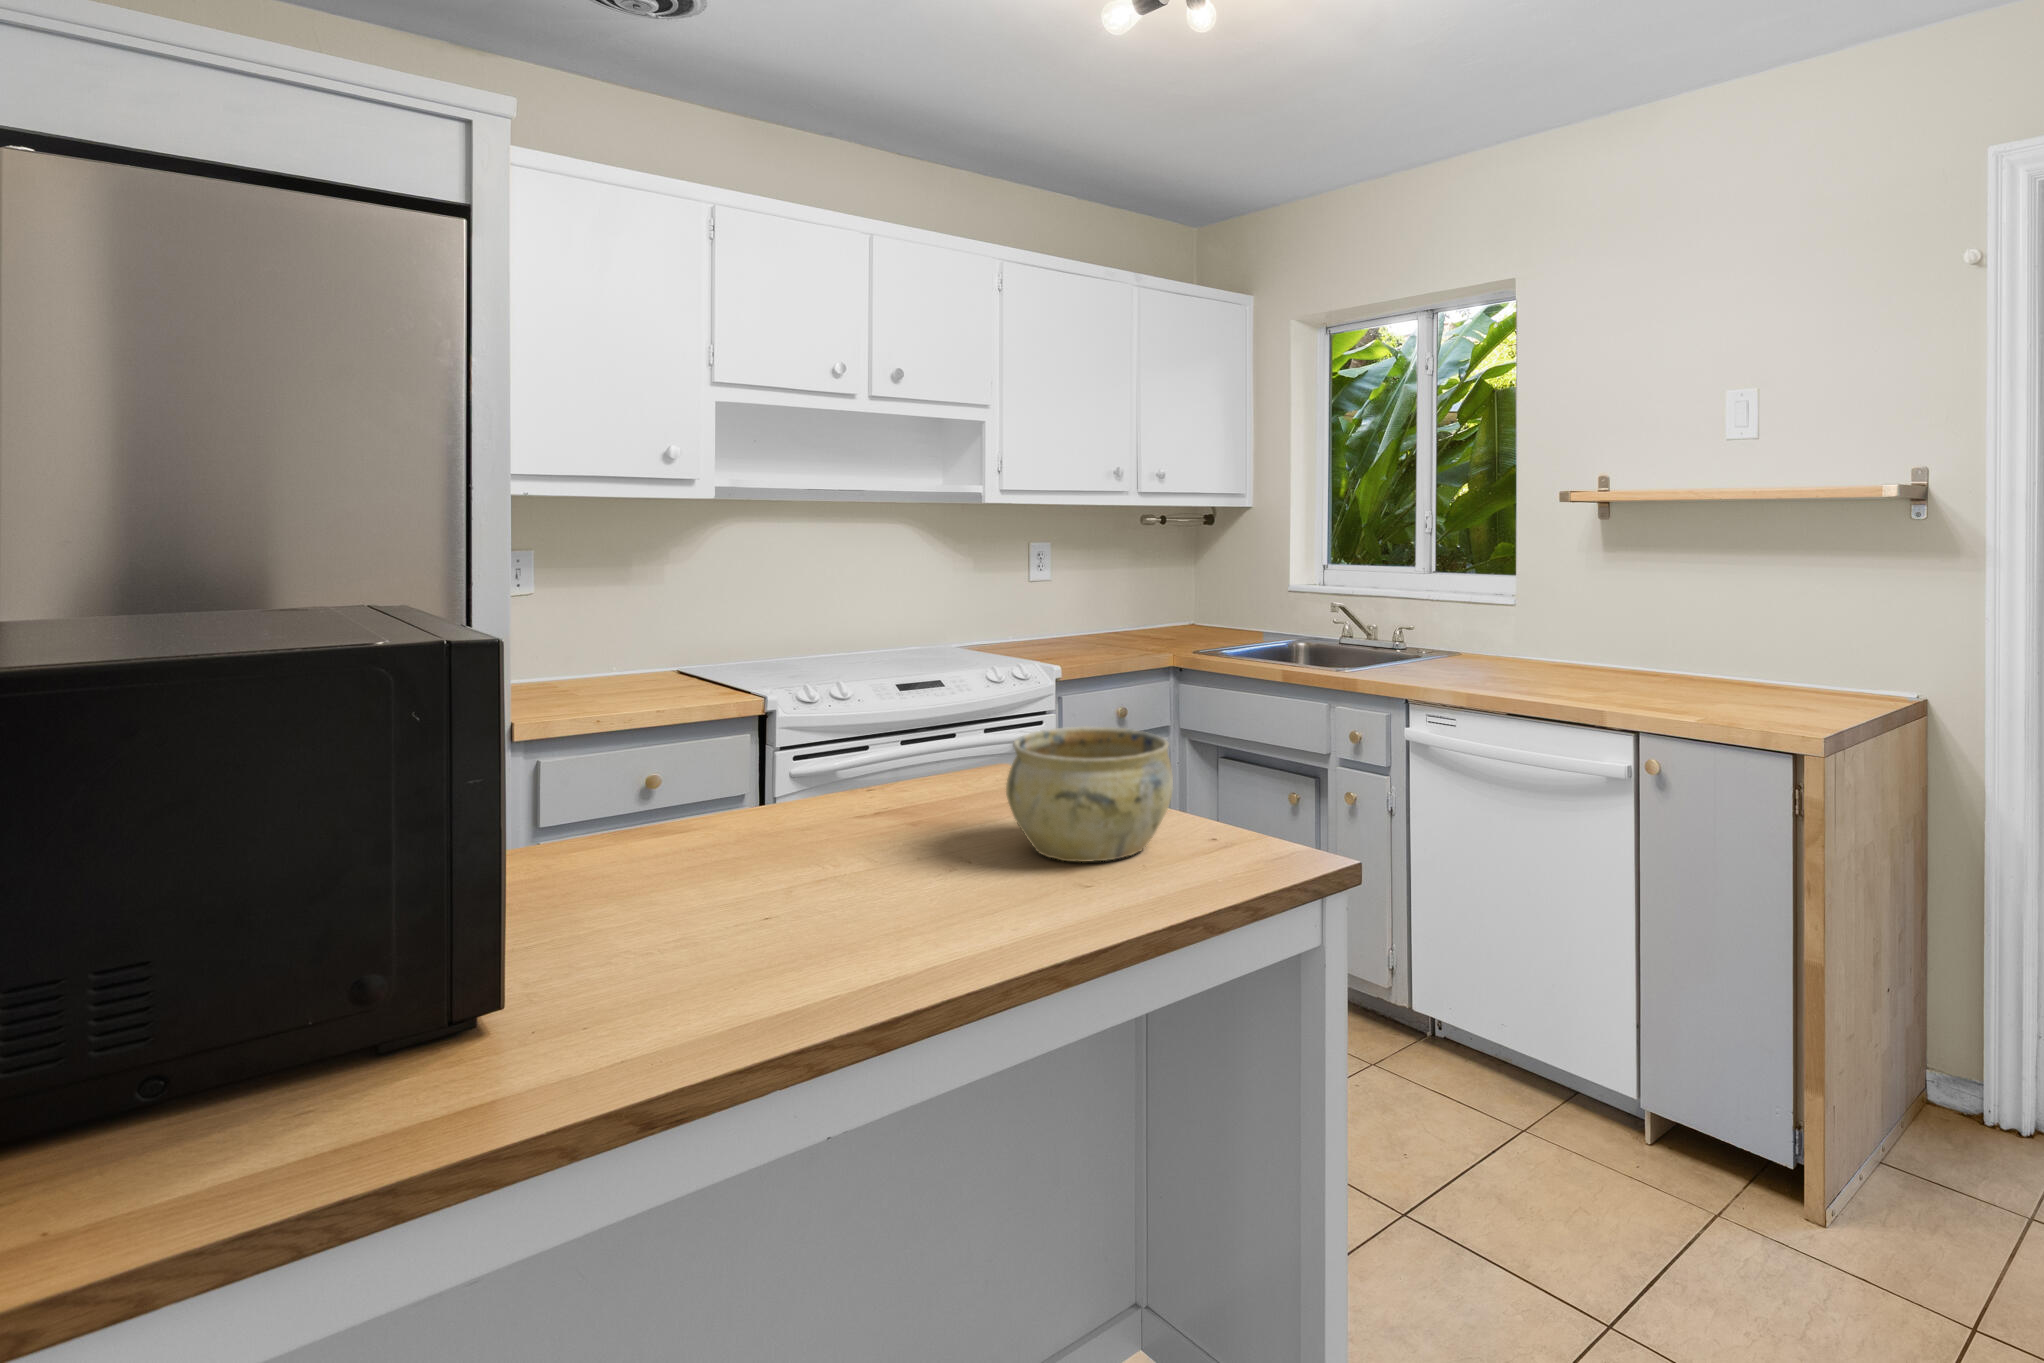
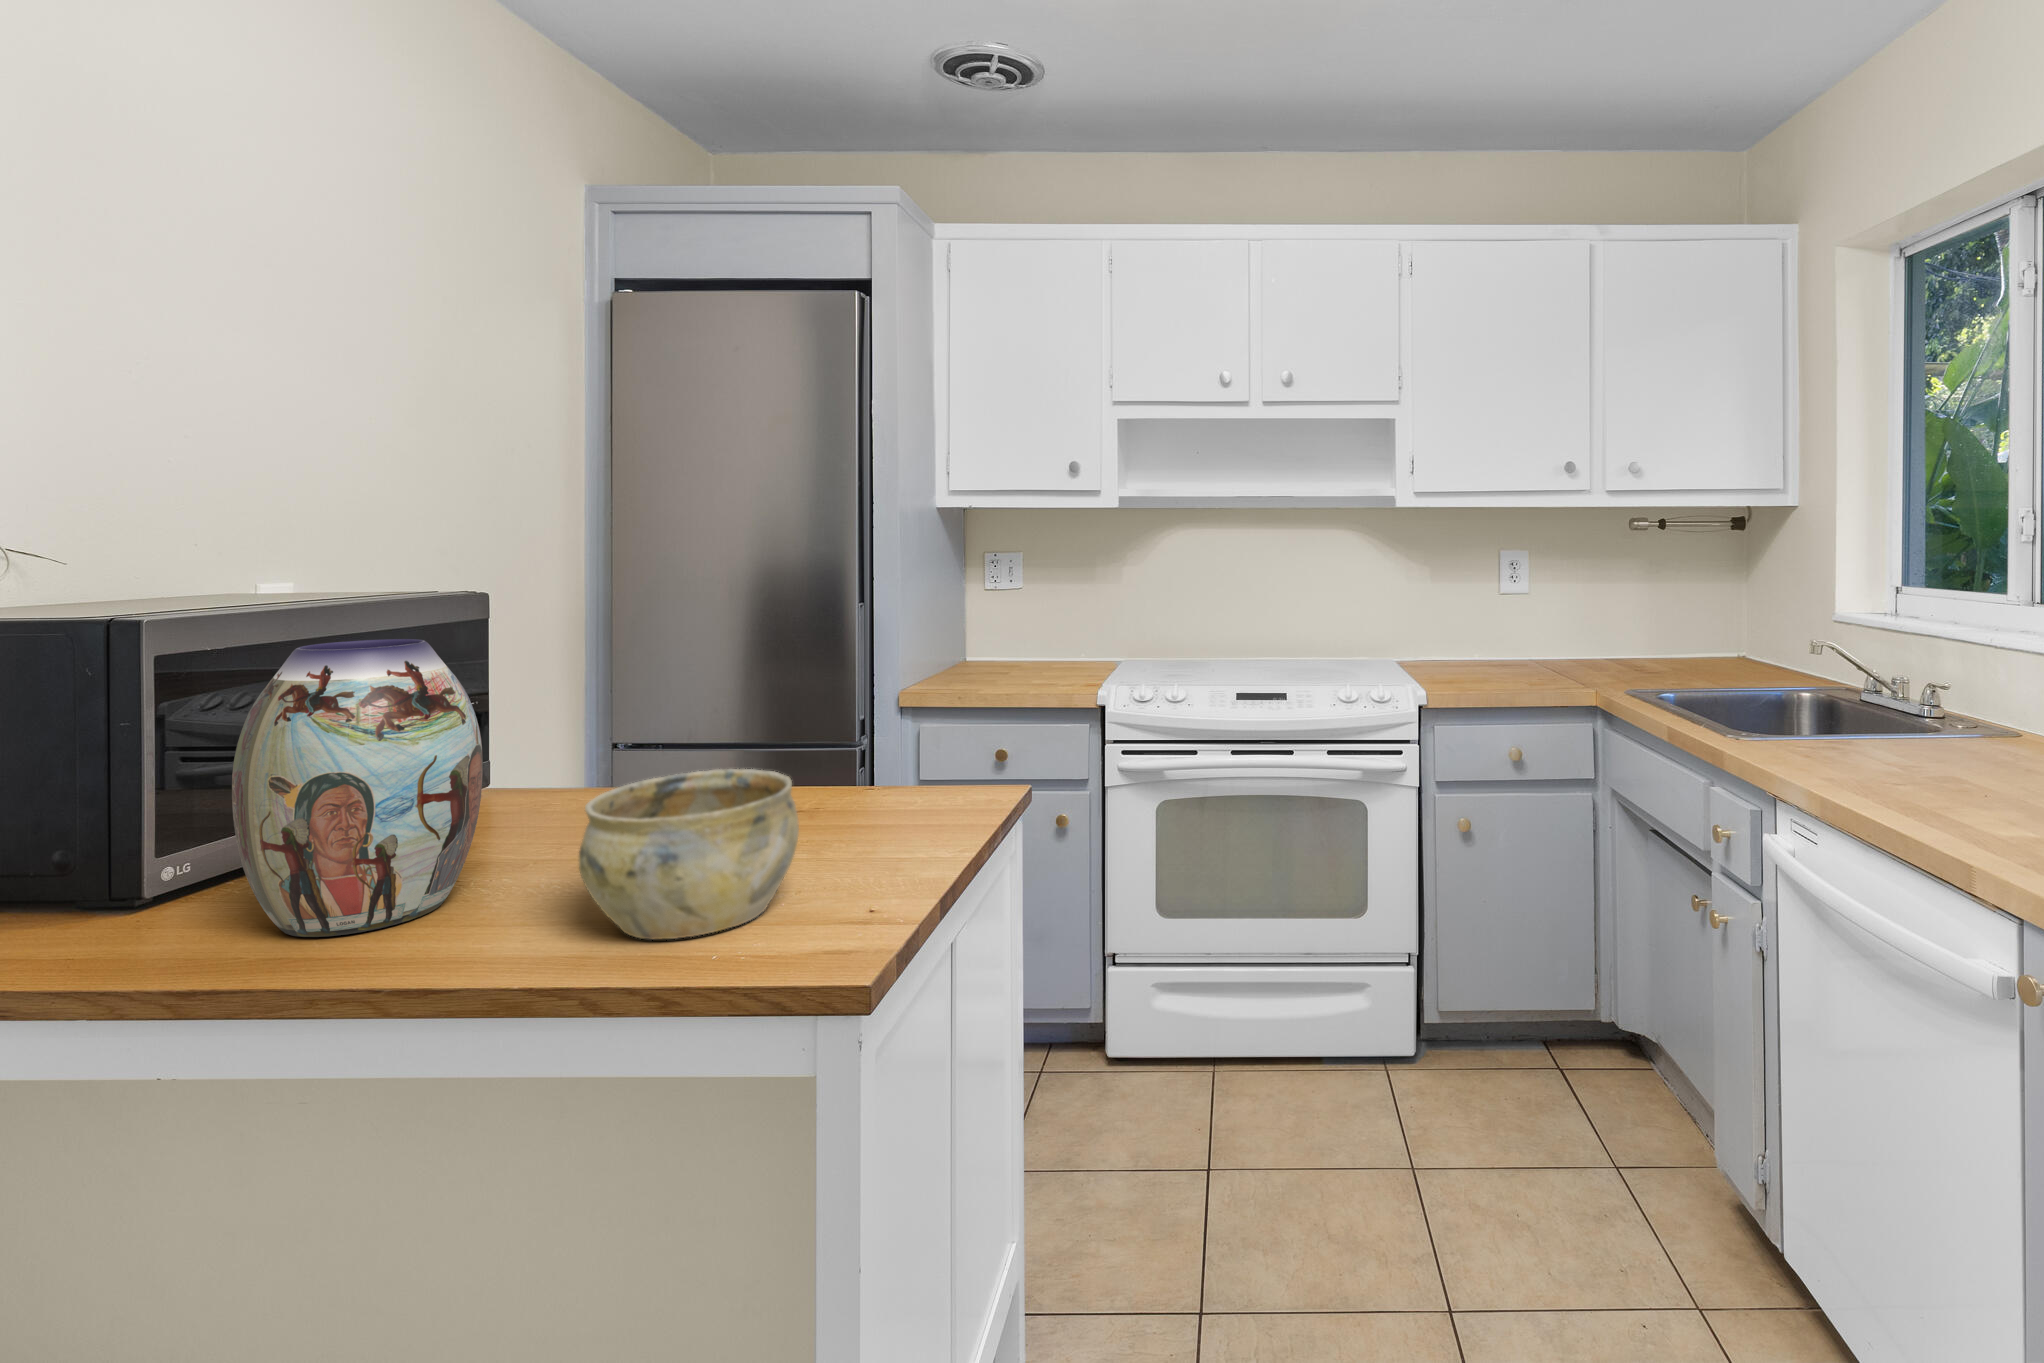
vase: none [696,628,908,930] -> present [232,639,483,937]

